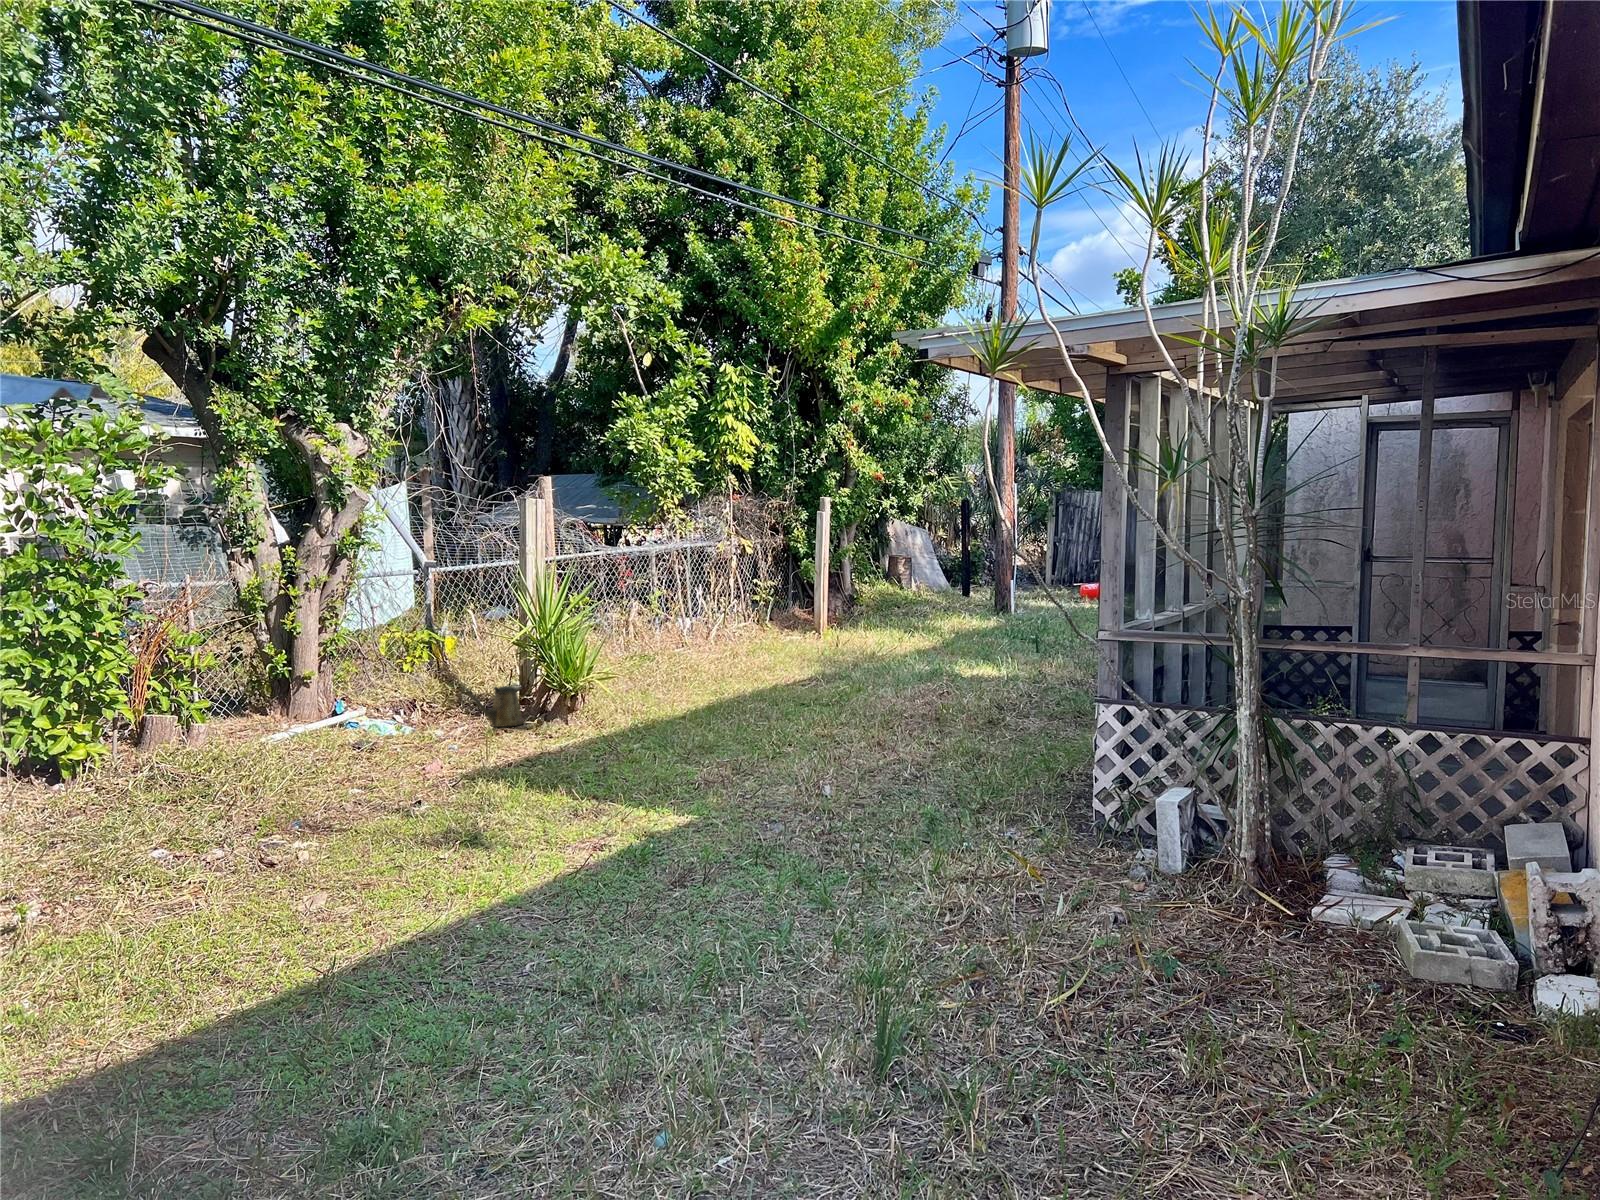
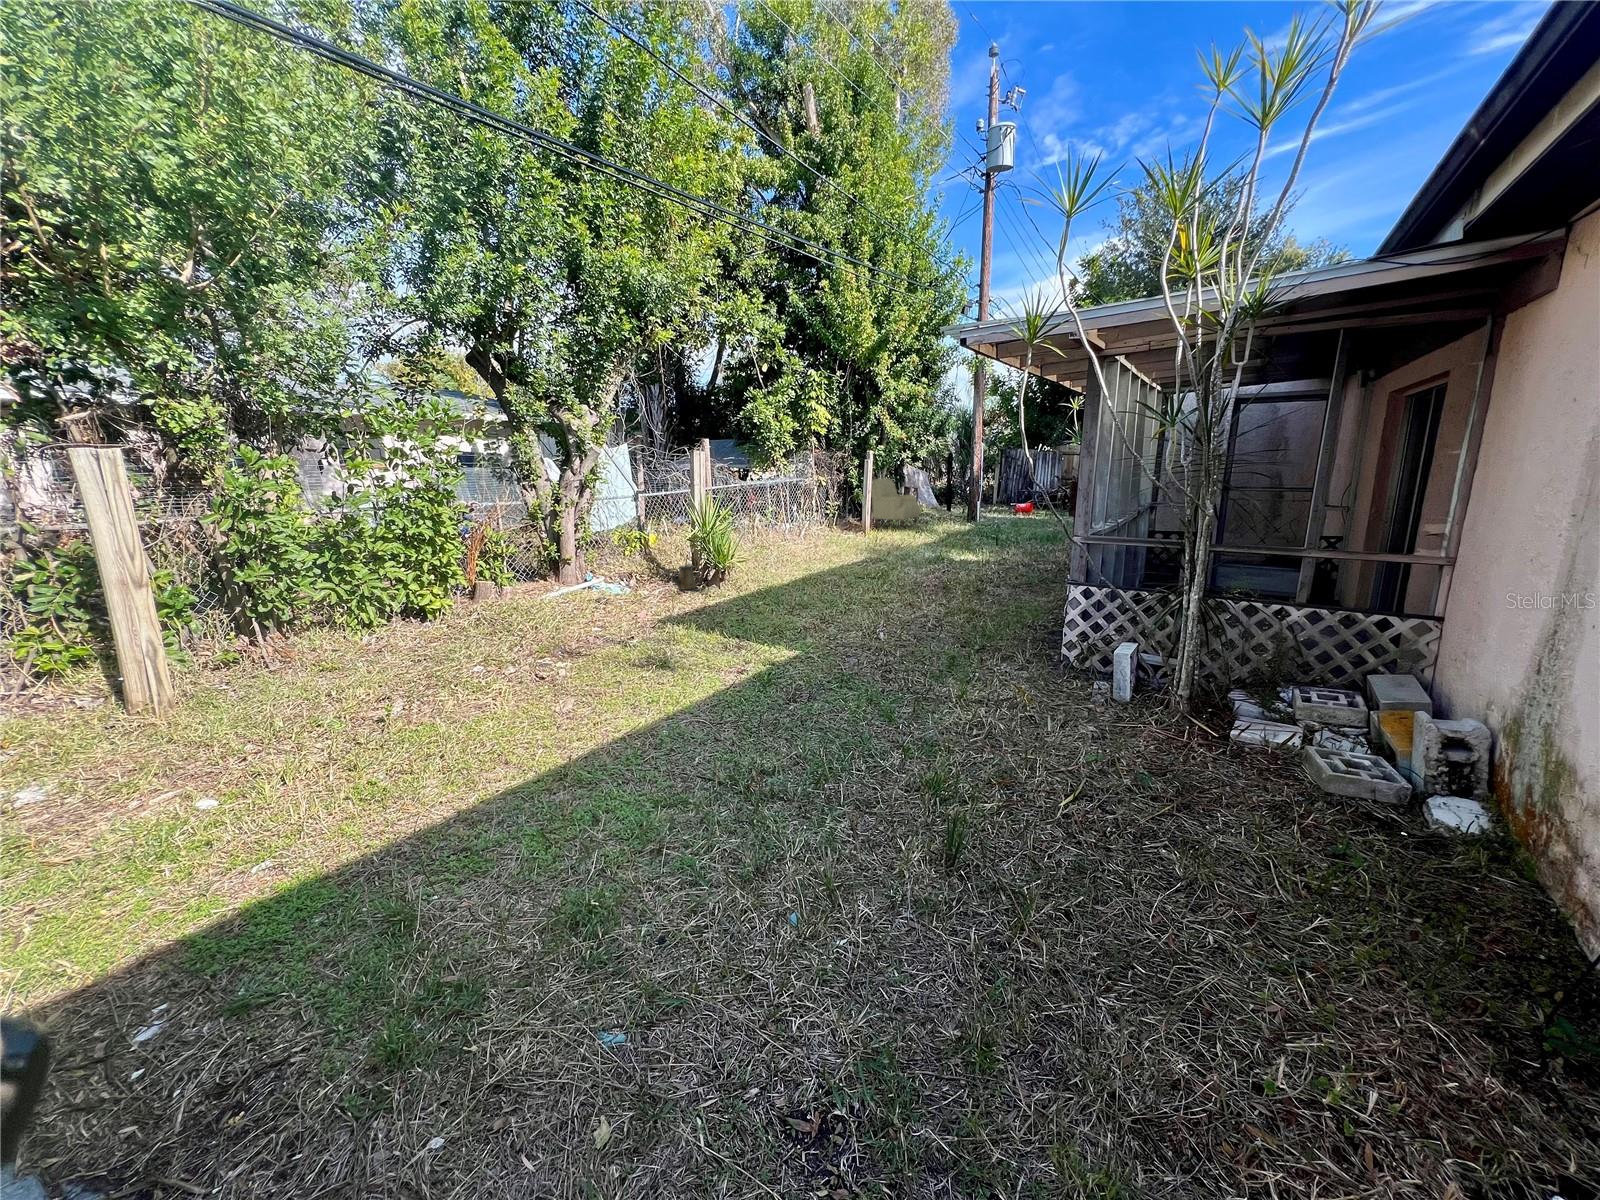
chair: none [825,541,913,626] -> present [871,478,921,528]

